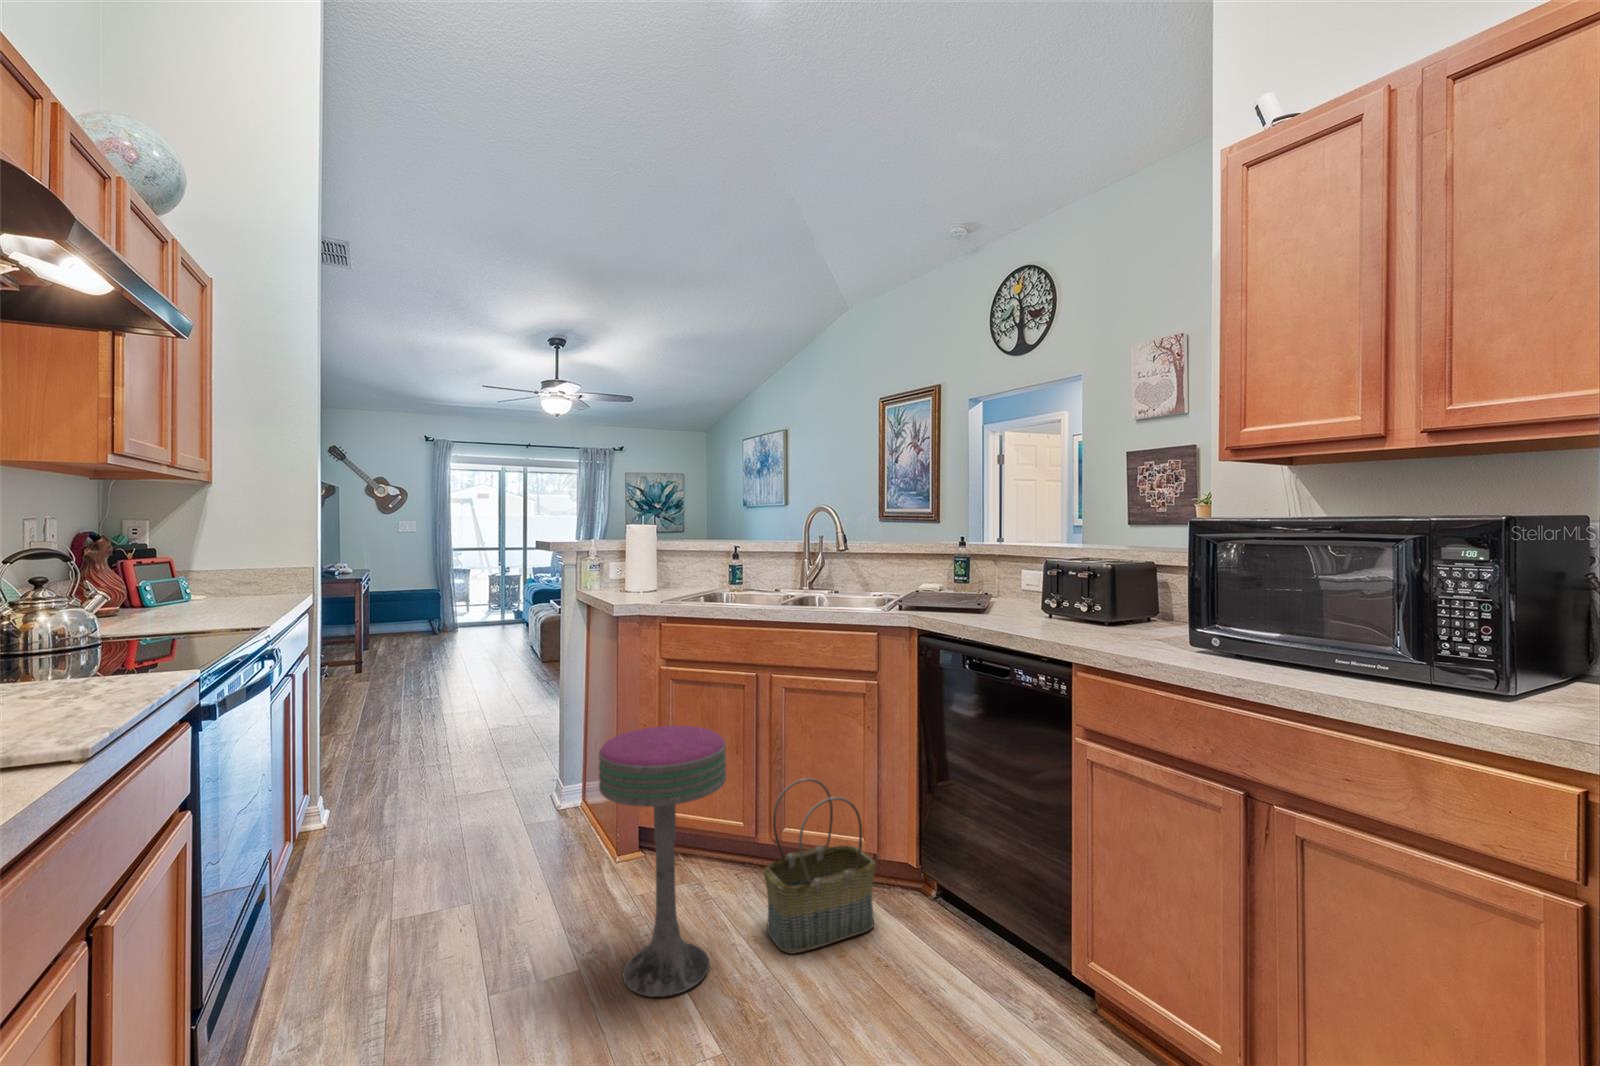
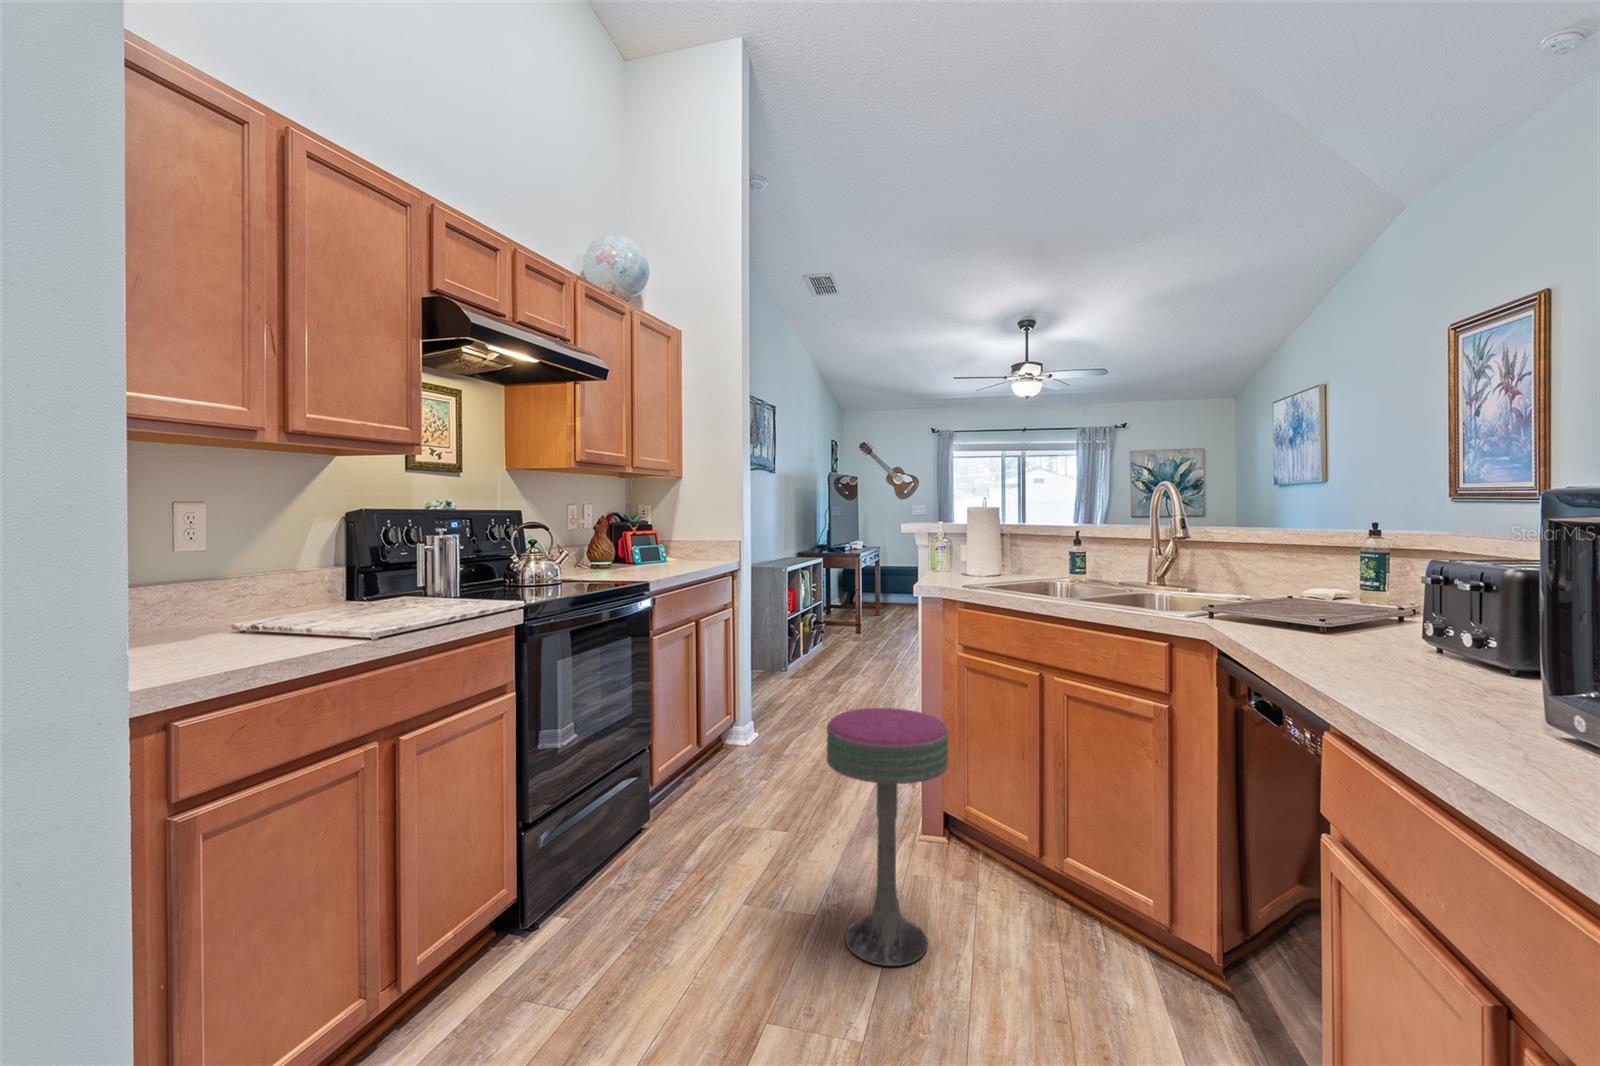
basket: present [764,778,876,954] -> none [997,805,1136,1012]

